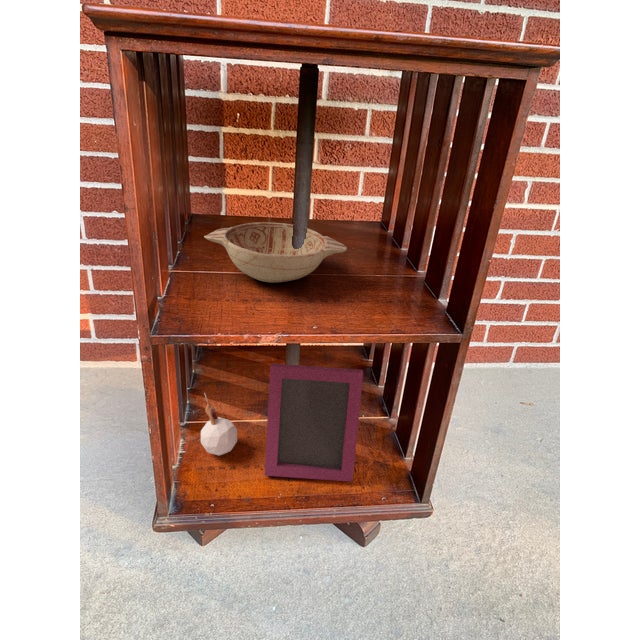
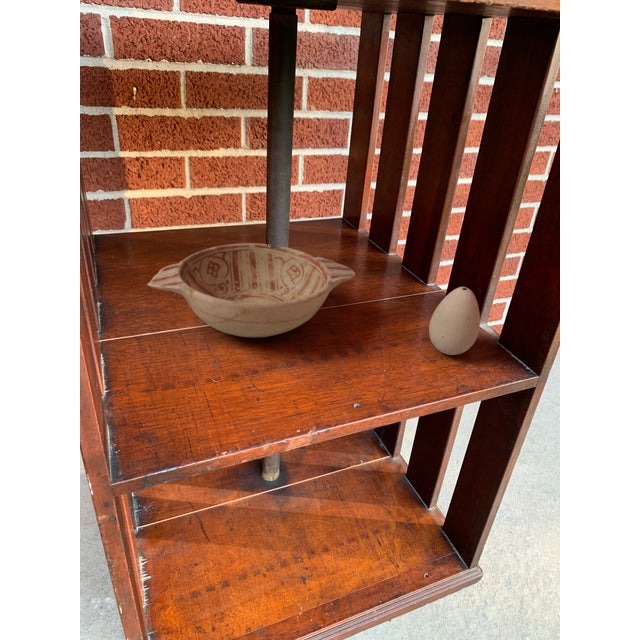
decorative egg: none [387,262,423,313] -> present [429,287,480,355]
picture frame: present [265,363,363,481] -> none [265,425,389,586]
candle: present [201,393,237,455] -> none [168,495,222,574]

